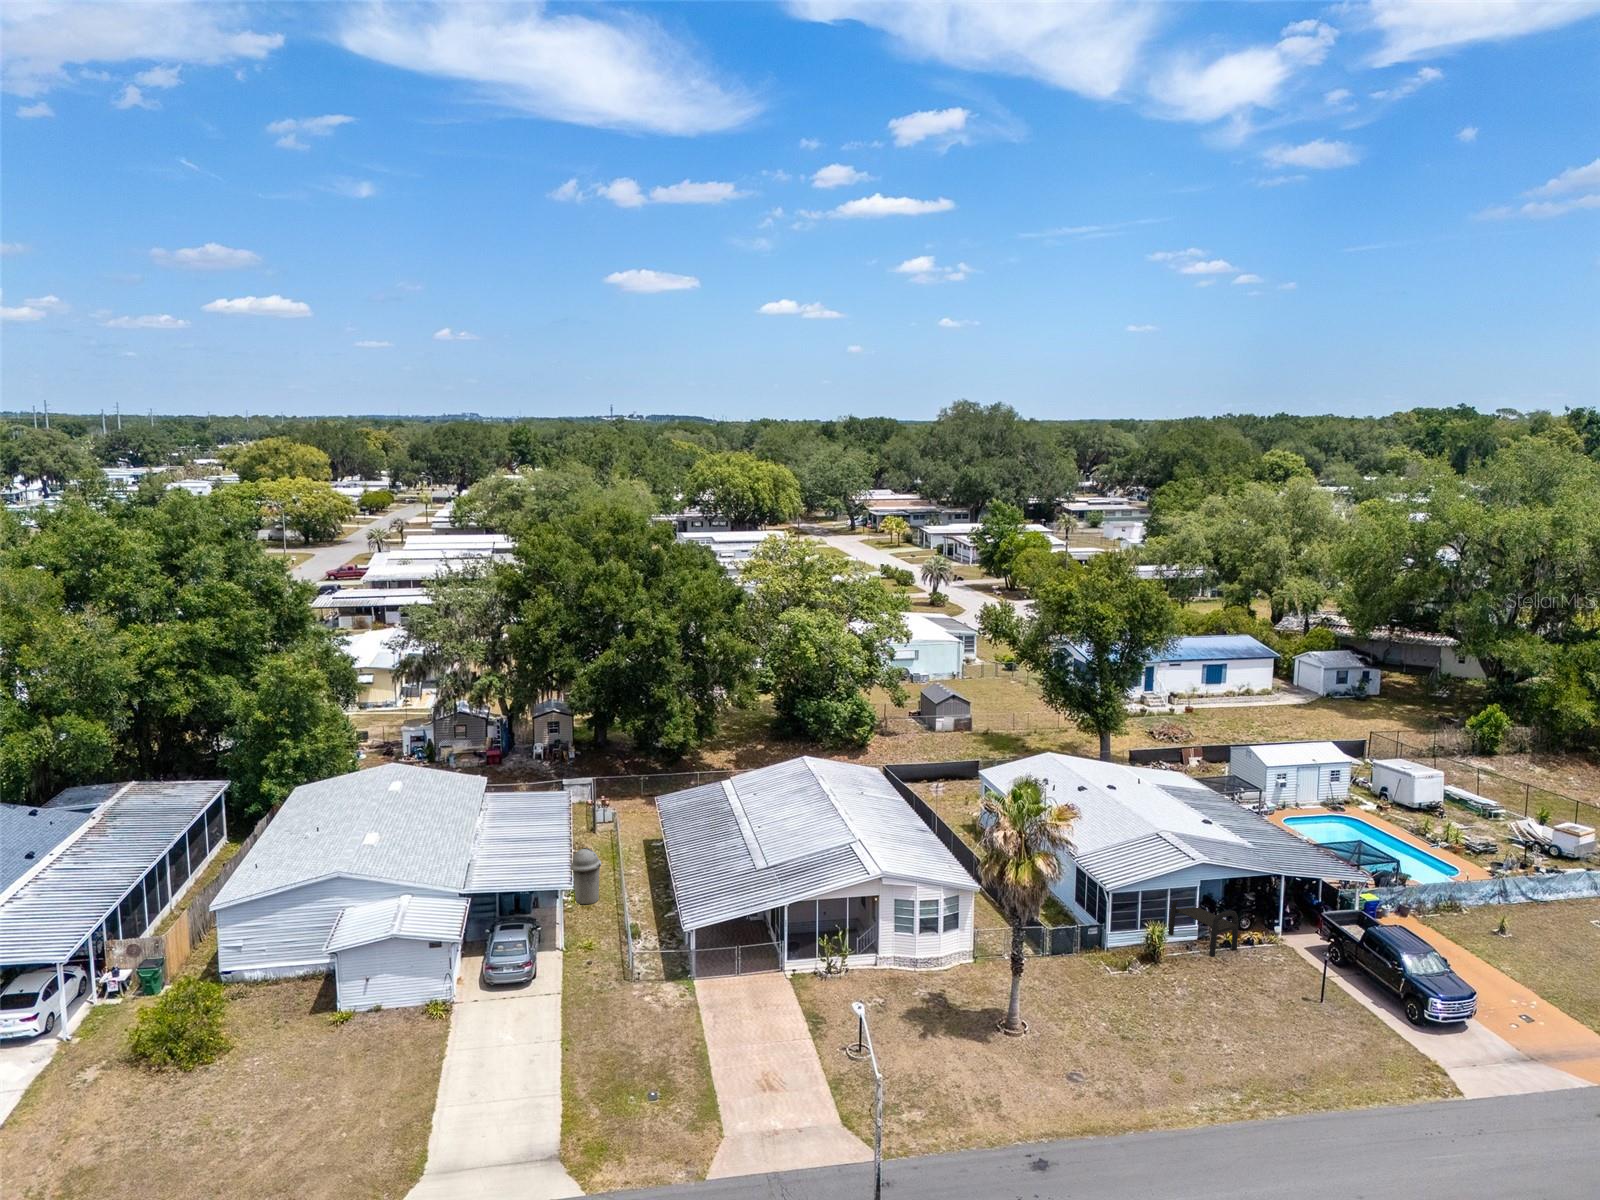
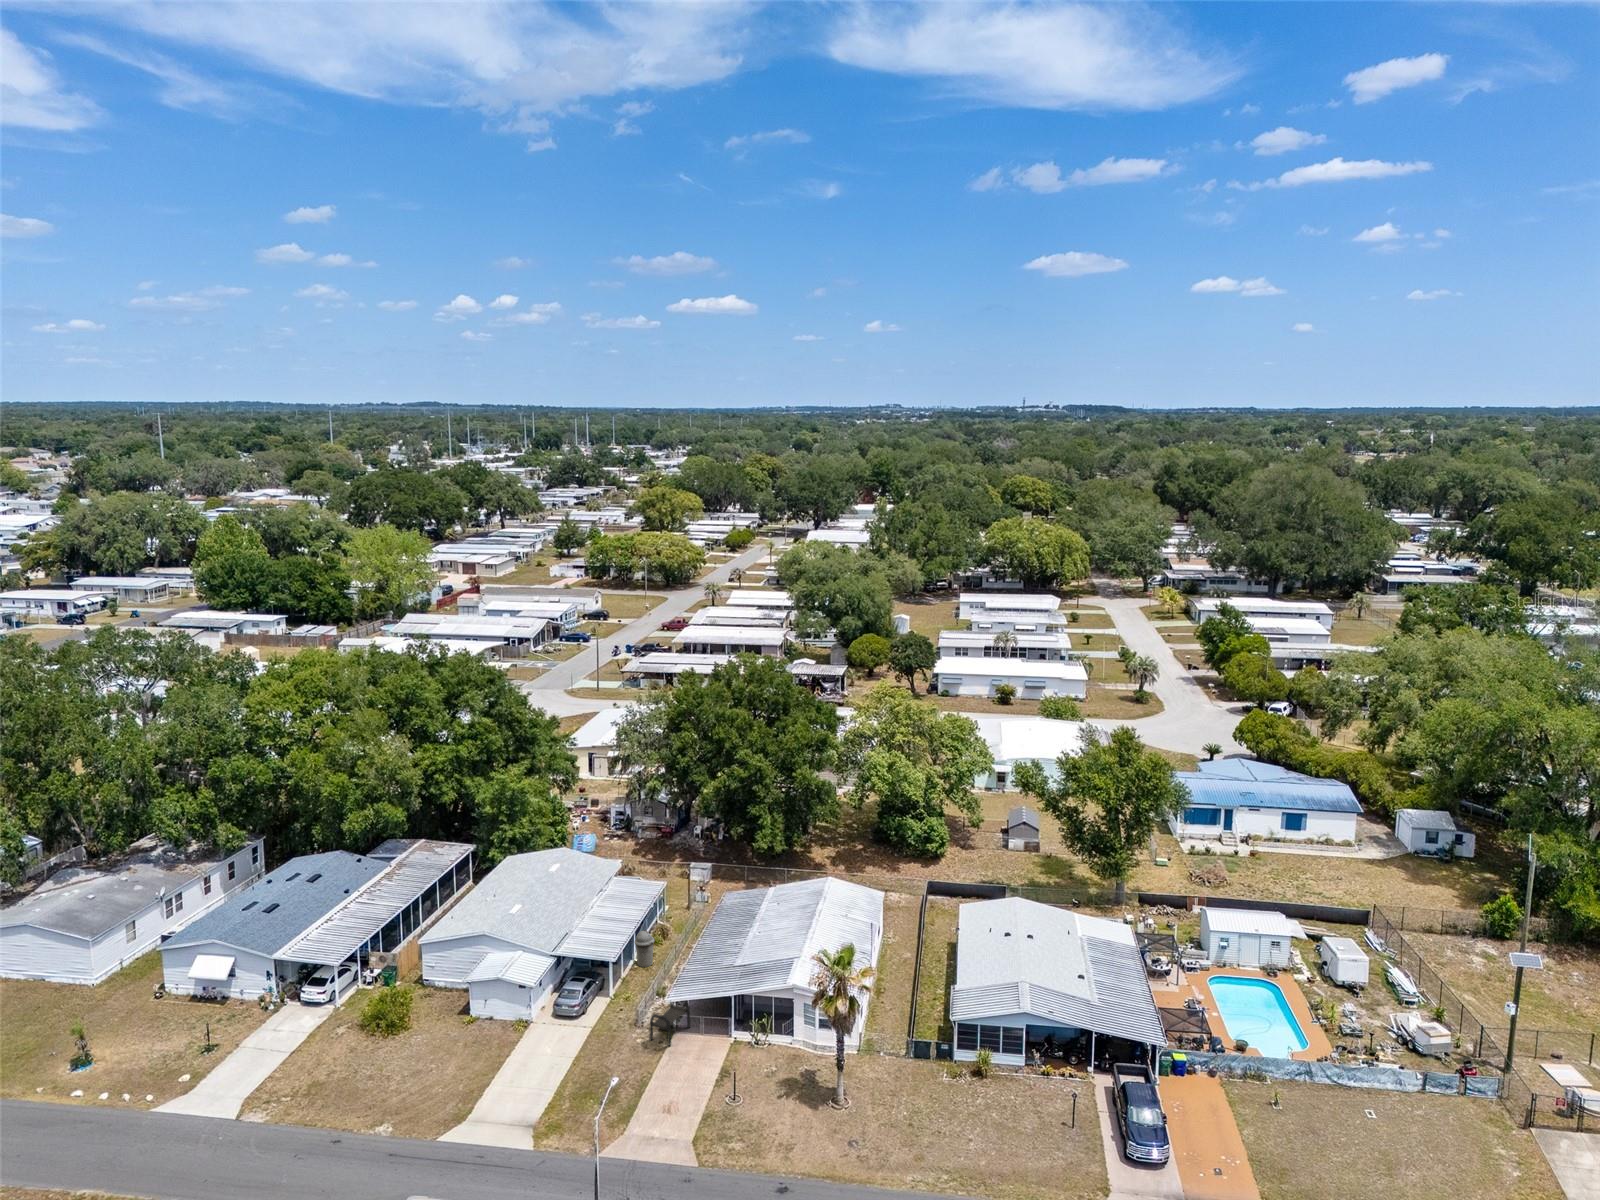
bench: present [1168,899,1238,956] -> present [649,1003,691,1046]

